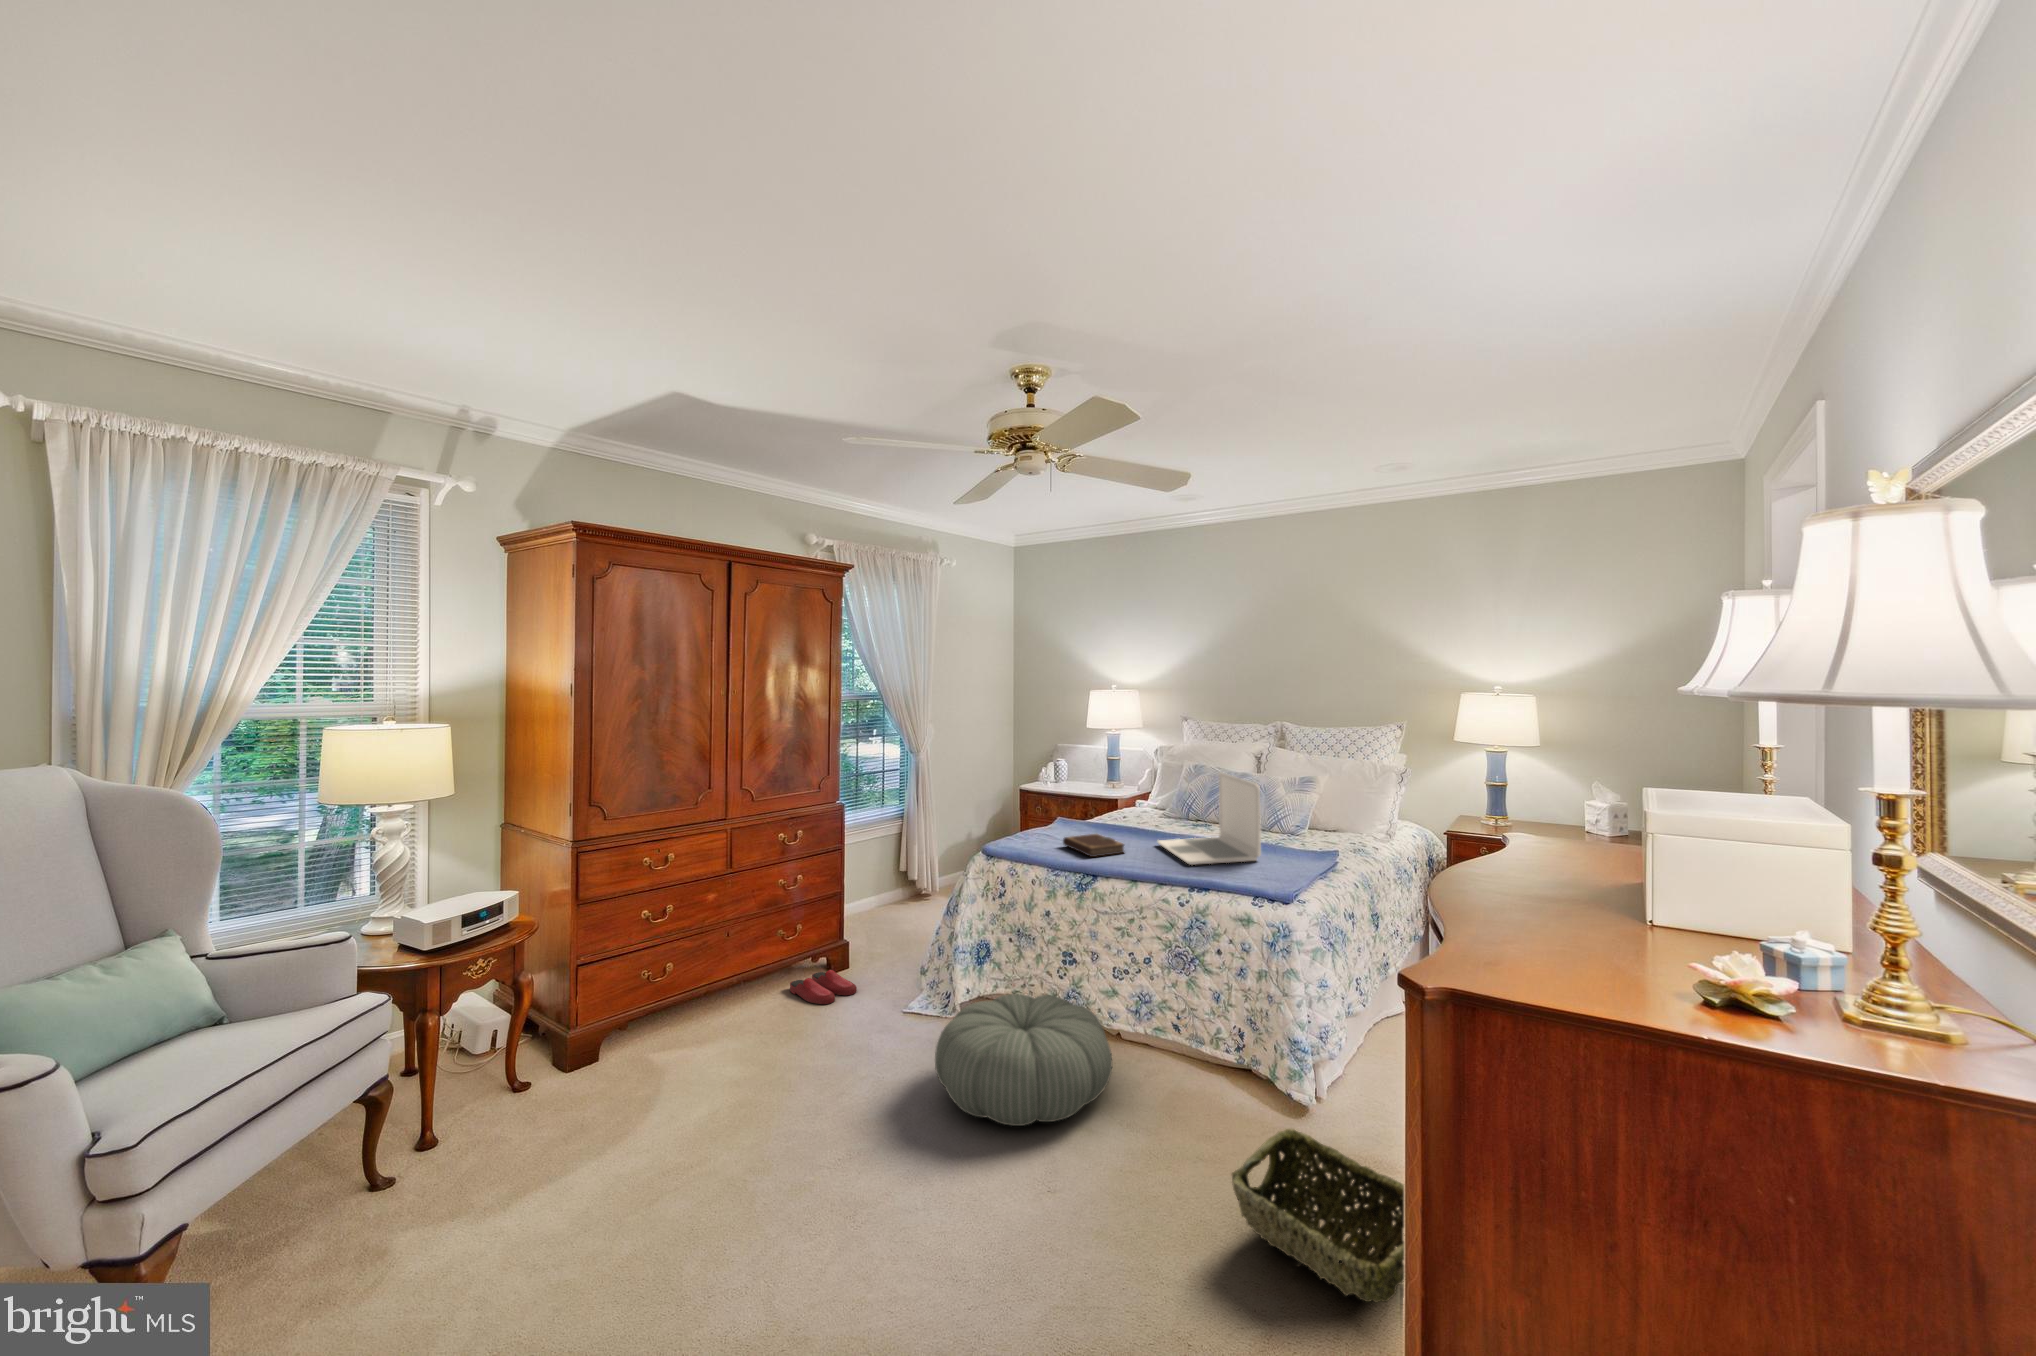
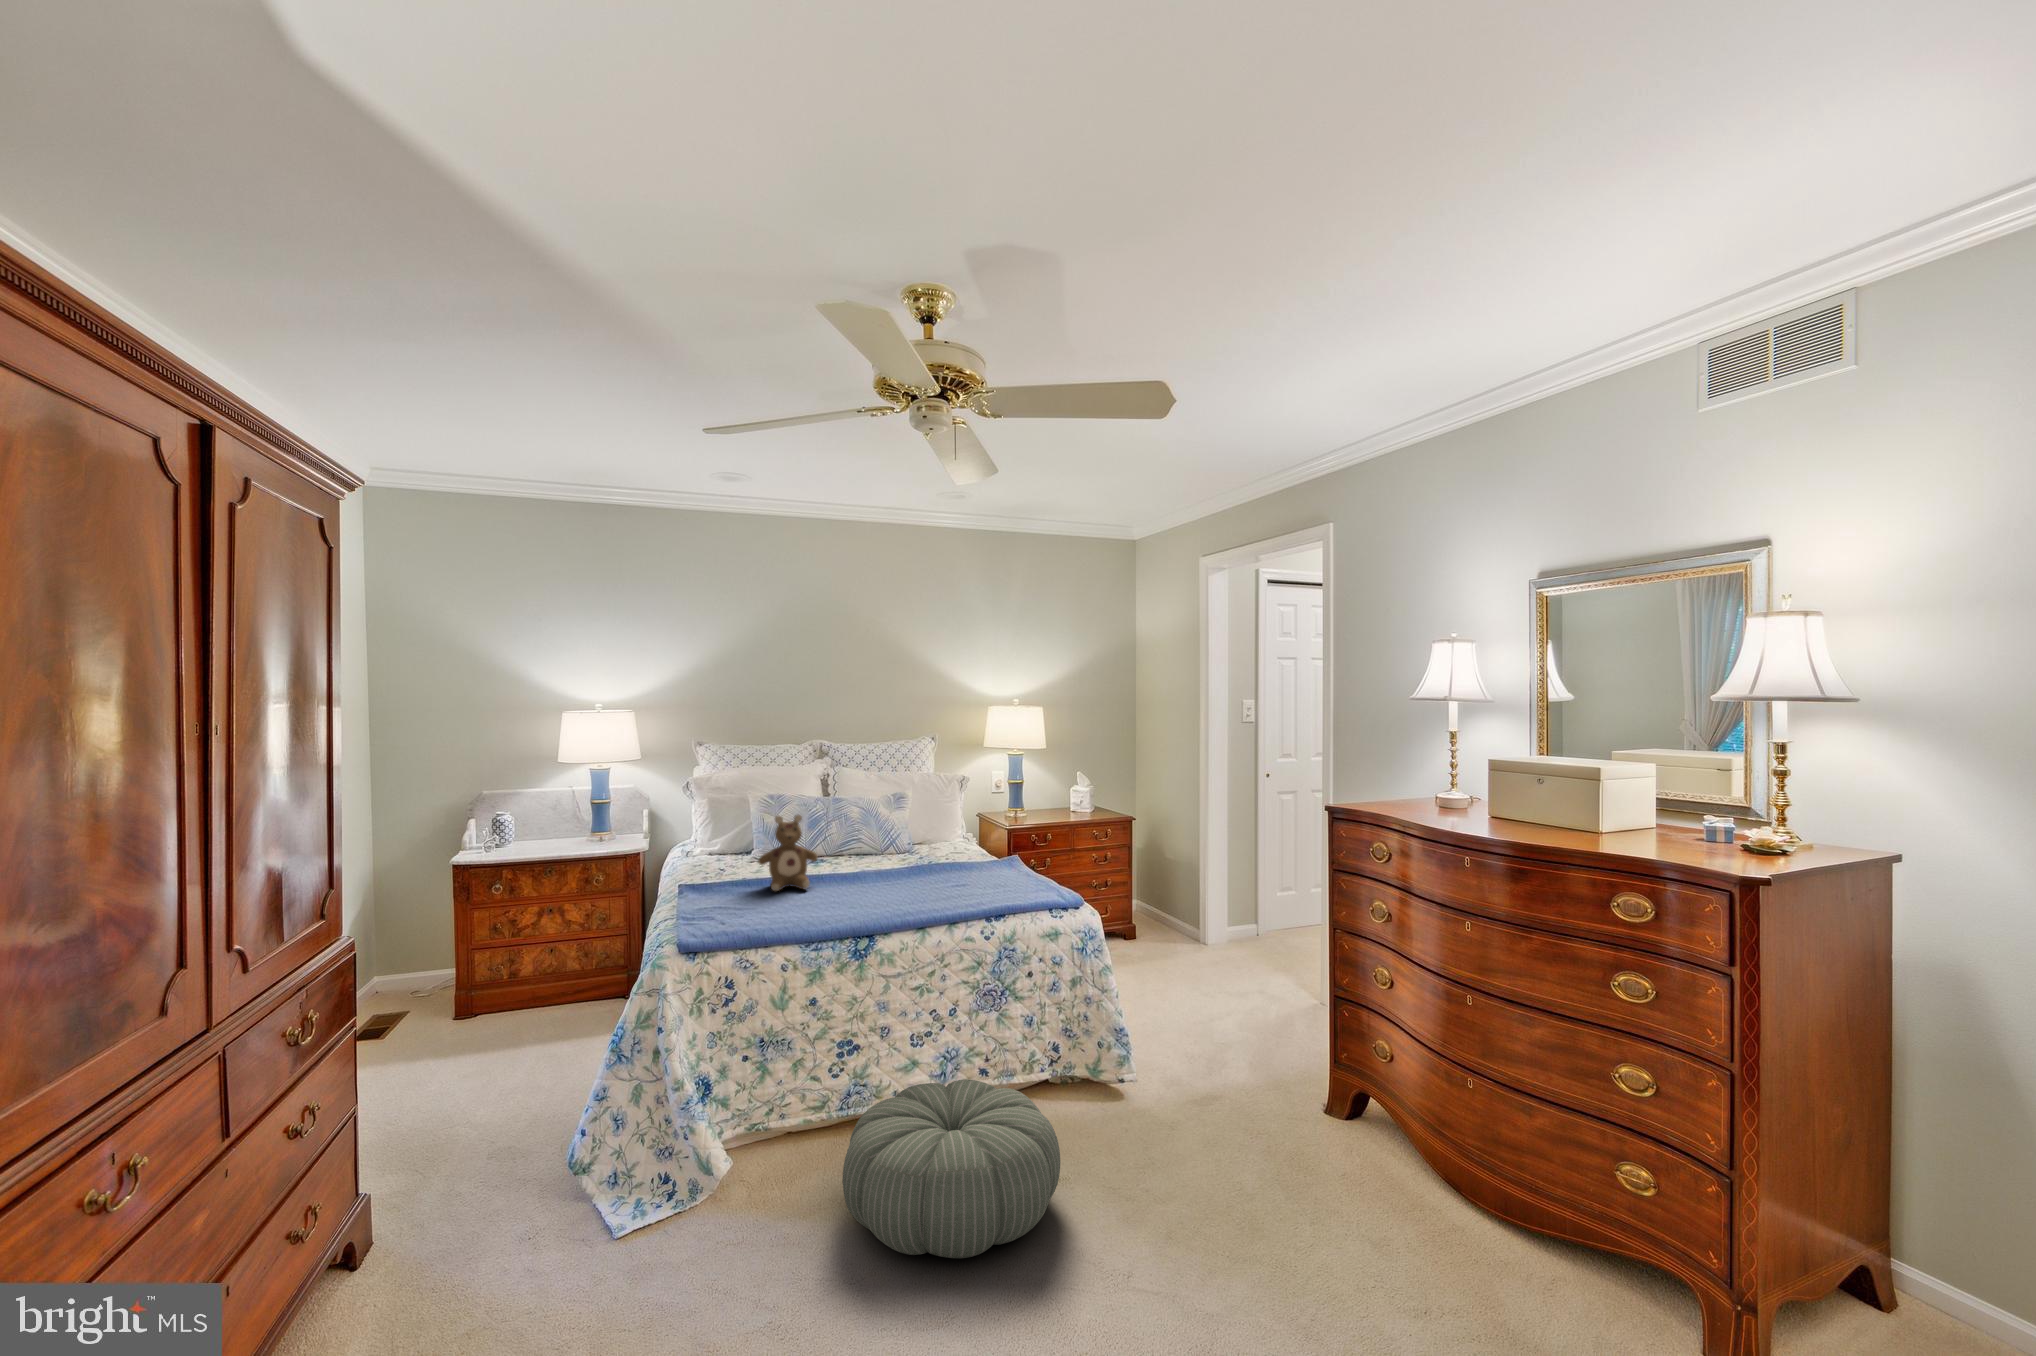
stuffed bear: none [1106,770,1154,834] -> present [758,815,818,891]
laptop: present [1158,772,1261,865] -> none [868,803,992,899]
notebook: present [1063,834,1124,857] -> none [783,893,868,917]
slippers: present [790,970,857,1004] -> none [335,1246,491,1332]
woven basket: present [1232,1129,1404,1303] -> none [1241,1075,1403,1175]

